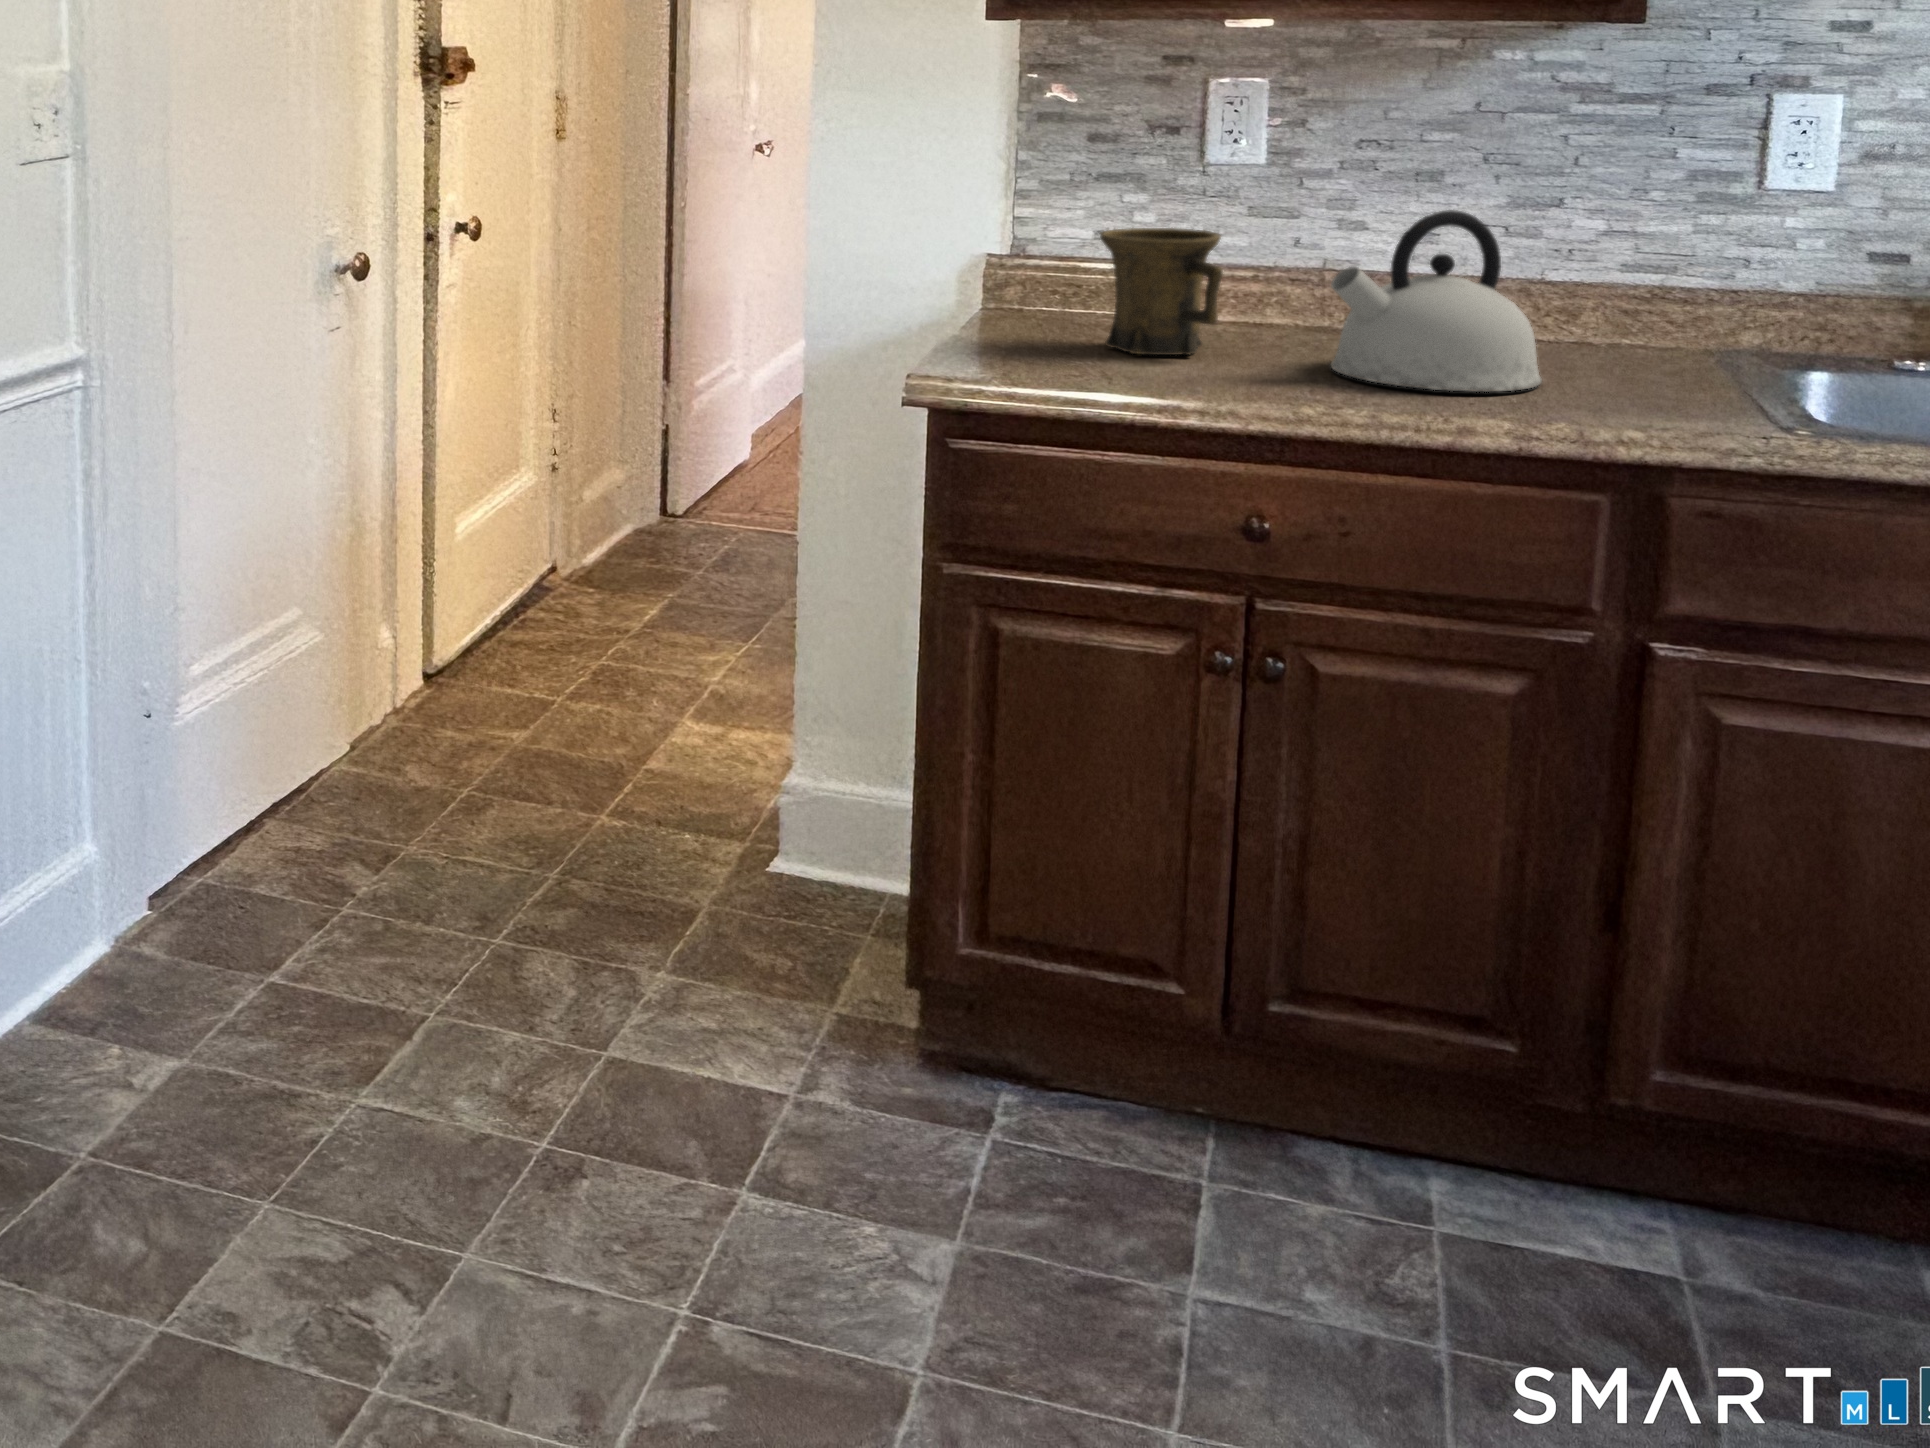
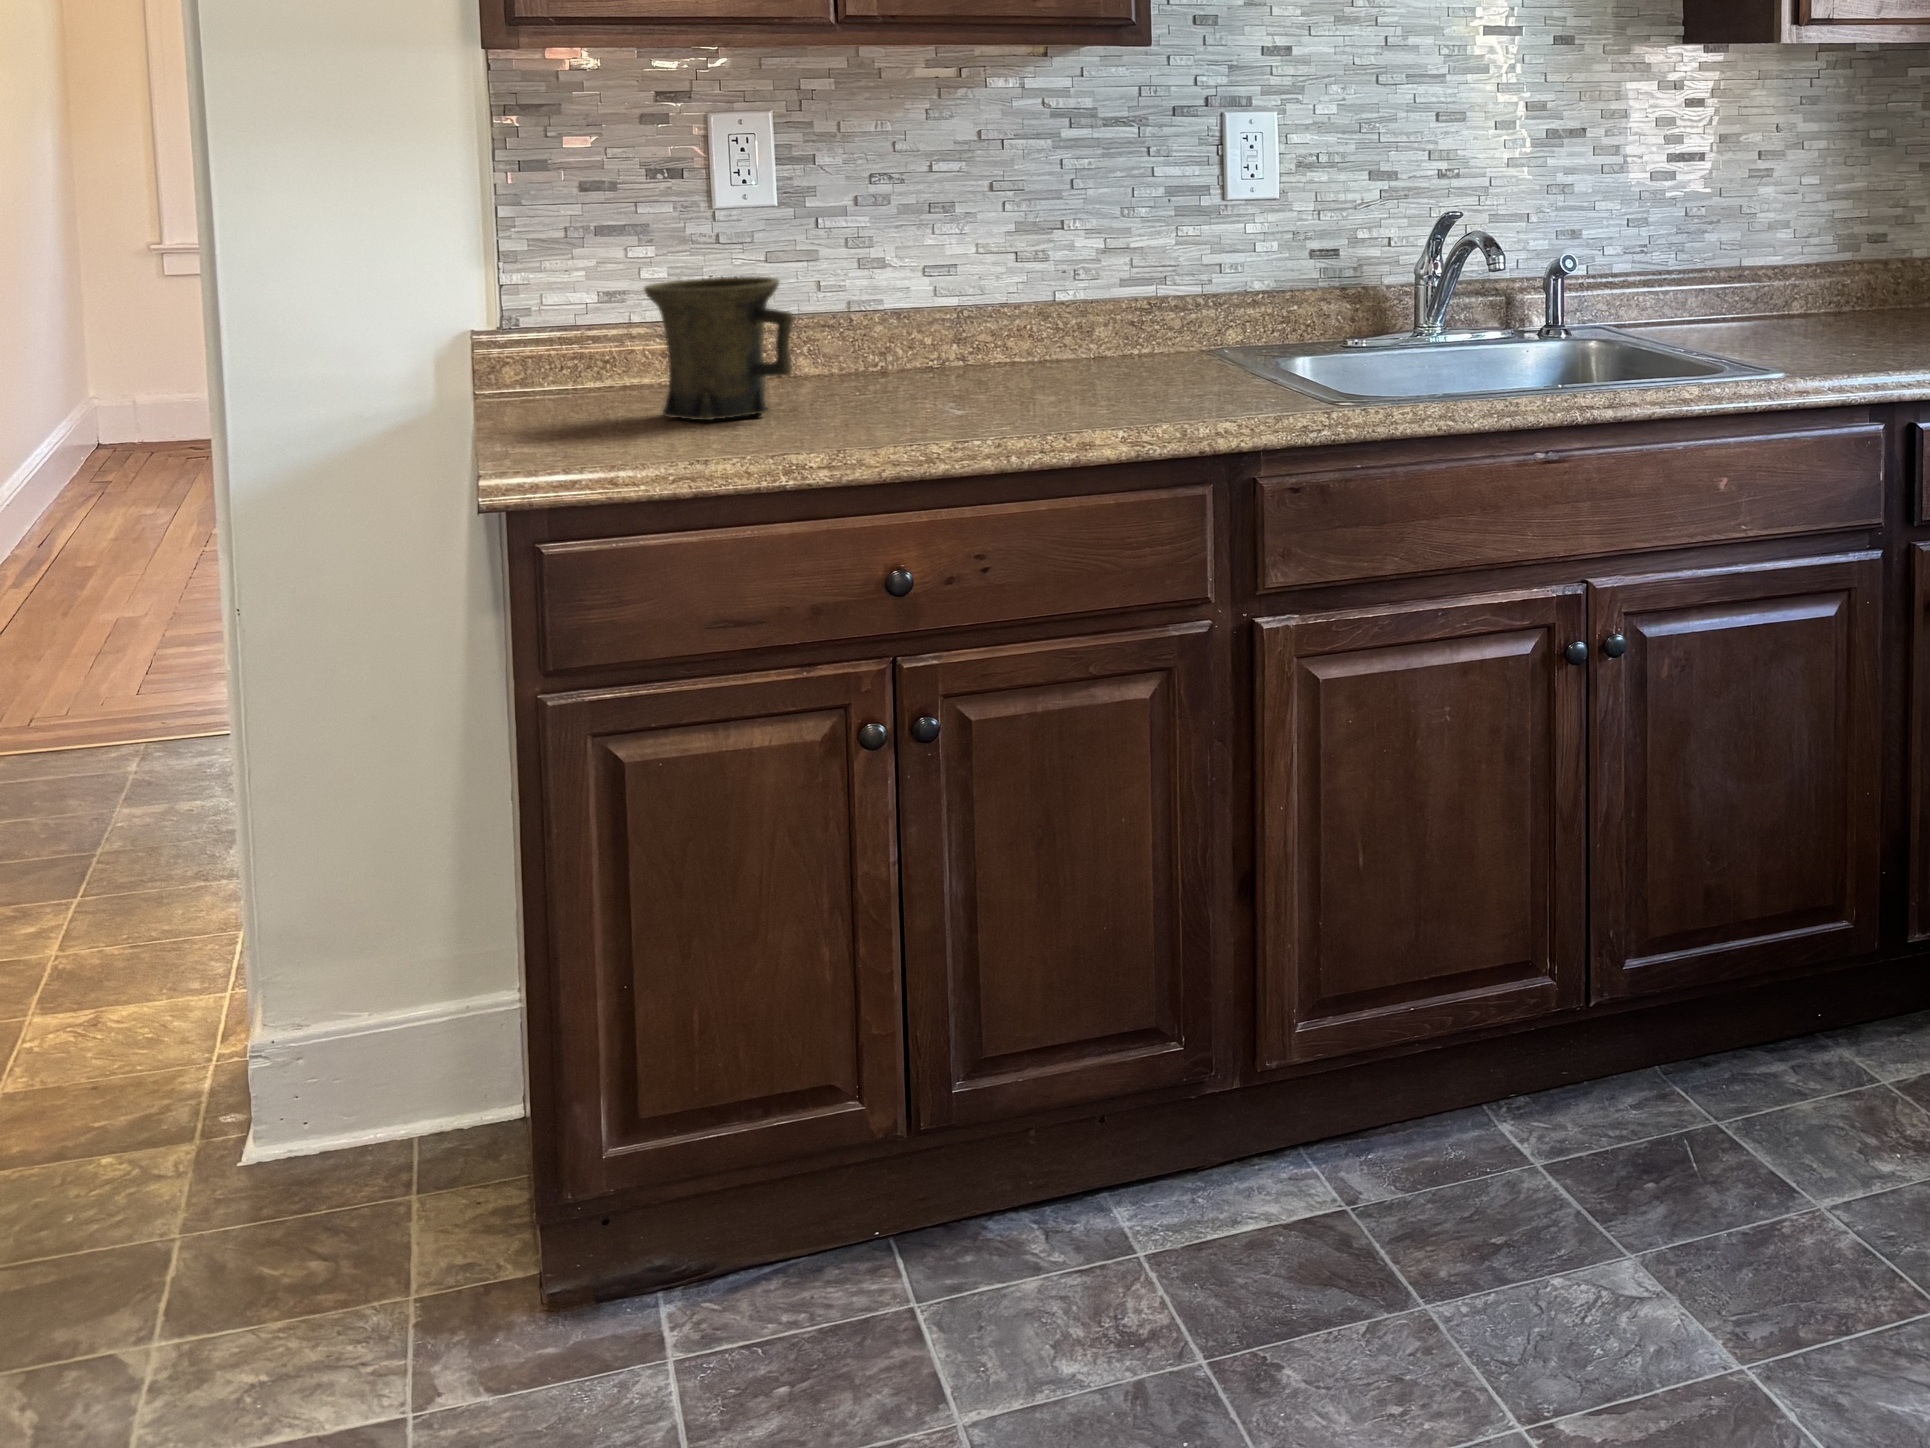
kettle: present [1331,210,1542,392] -> none [910,232,1110,414]

